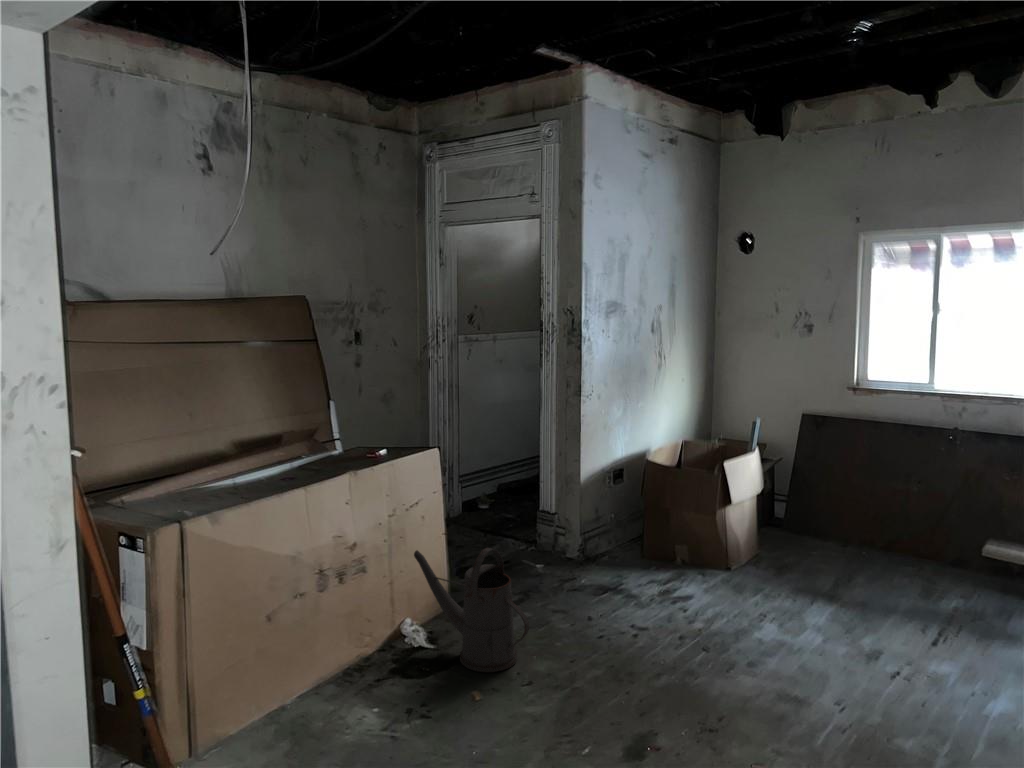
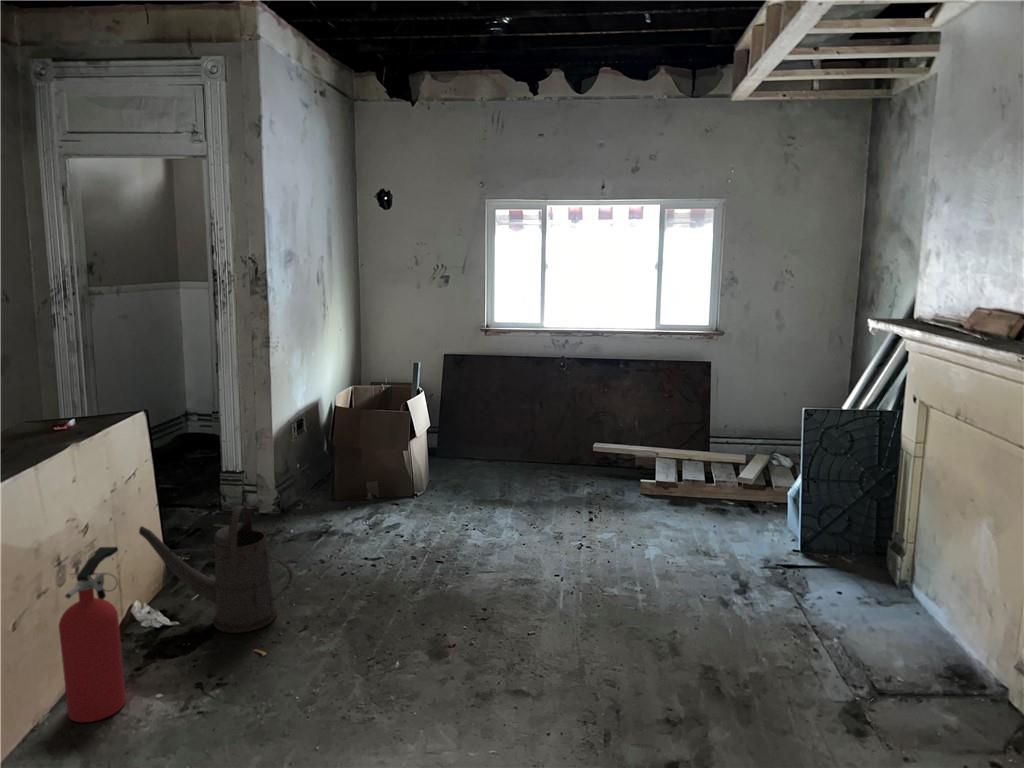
fire extinguisher: none [309,563,368,714] -> present [59,547,126,722]

